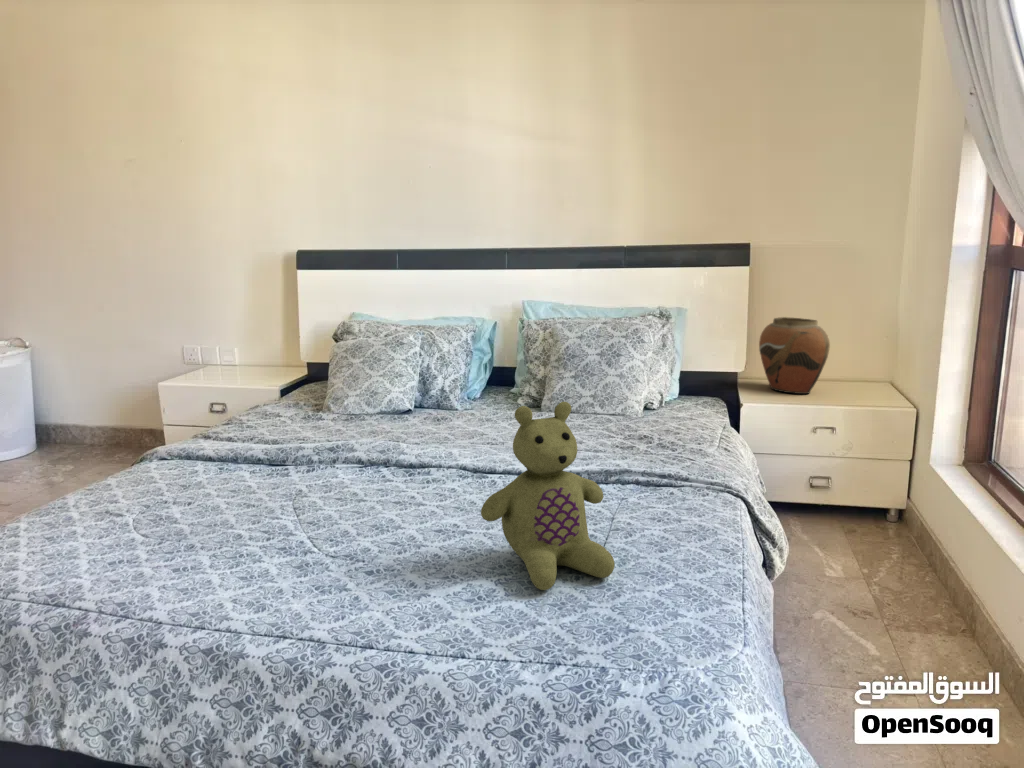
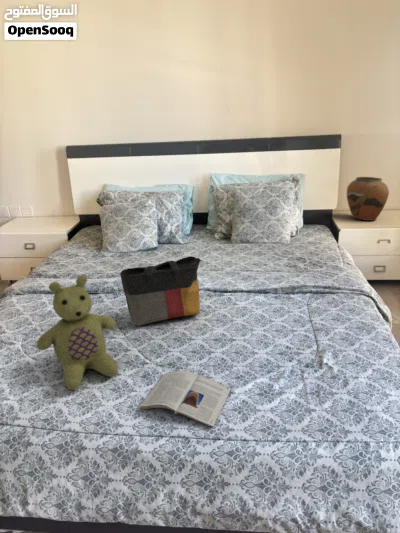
tote bag: none [303,399,437,505] -> present [120,256,201,326]
stuffed bear: present [481,402,615,590] -> present [37,276,118,390]
magazine: none [270,558,427,632] -> present [140,371,231,427]

